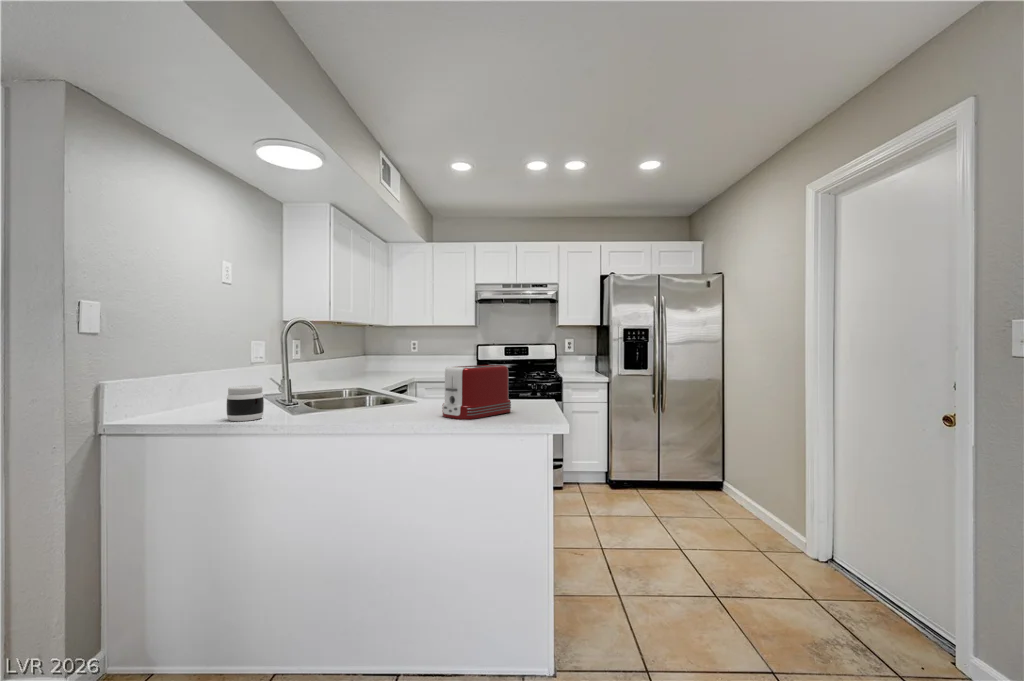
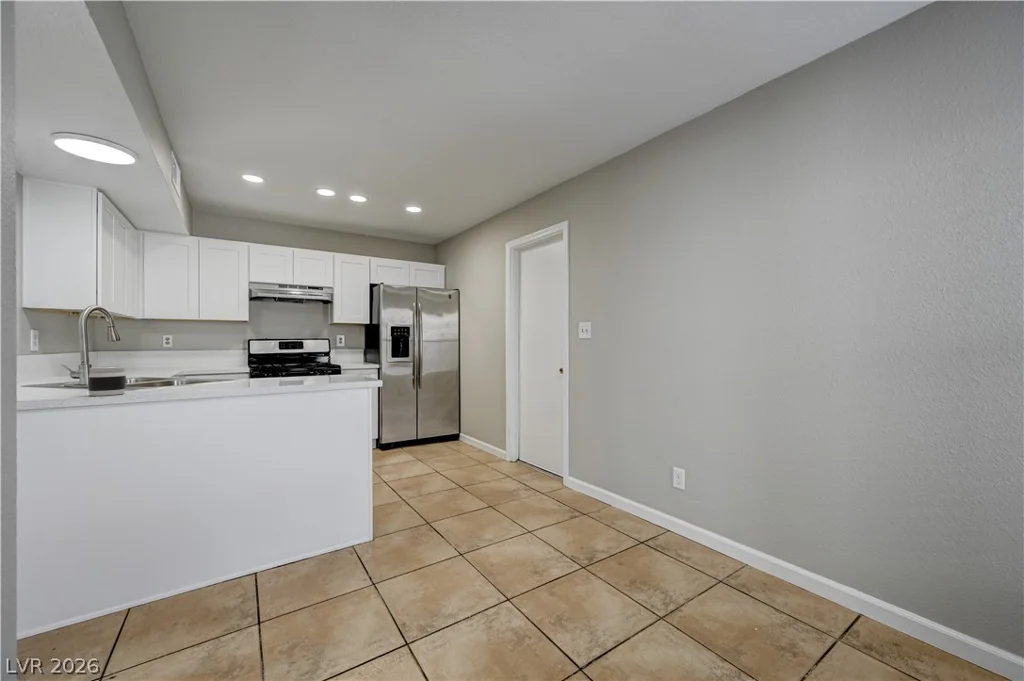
toaster: present [442,365,511,420] -> none [290,349,339,385]

